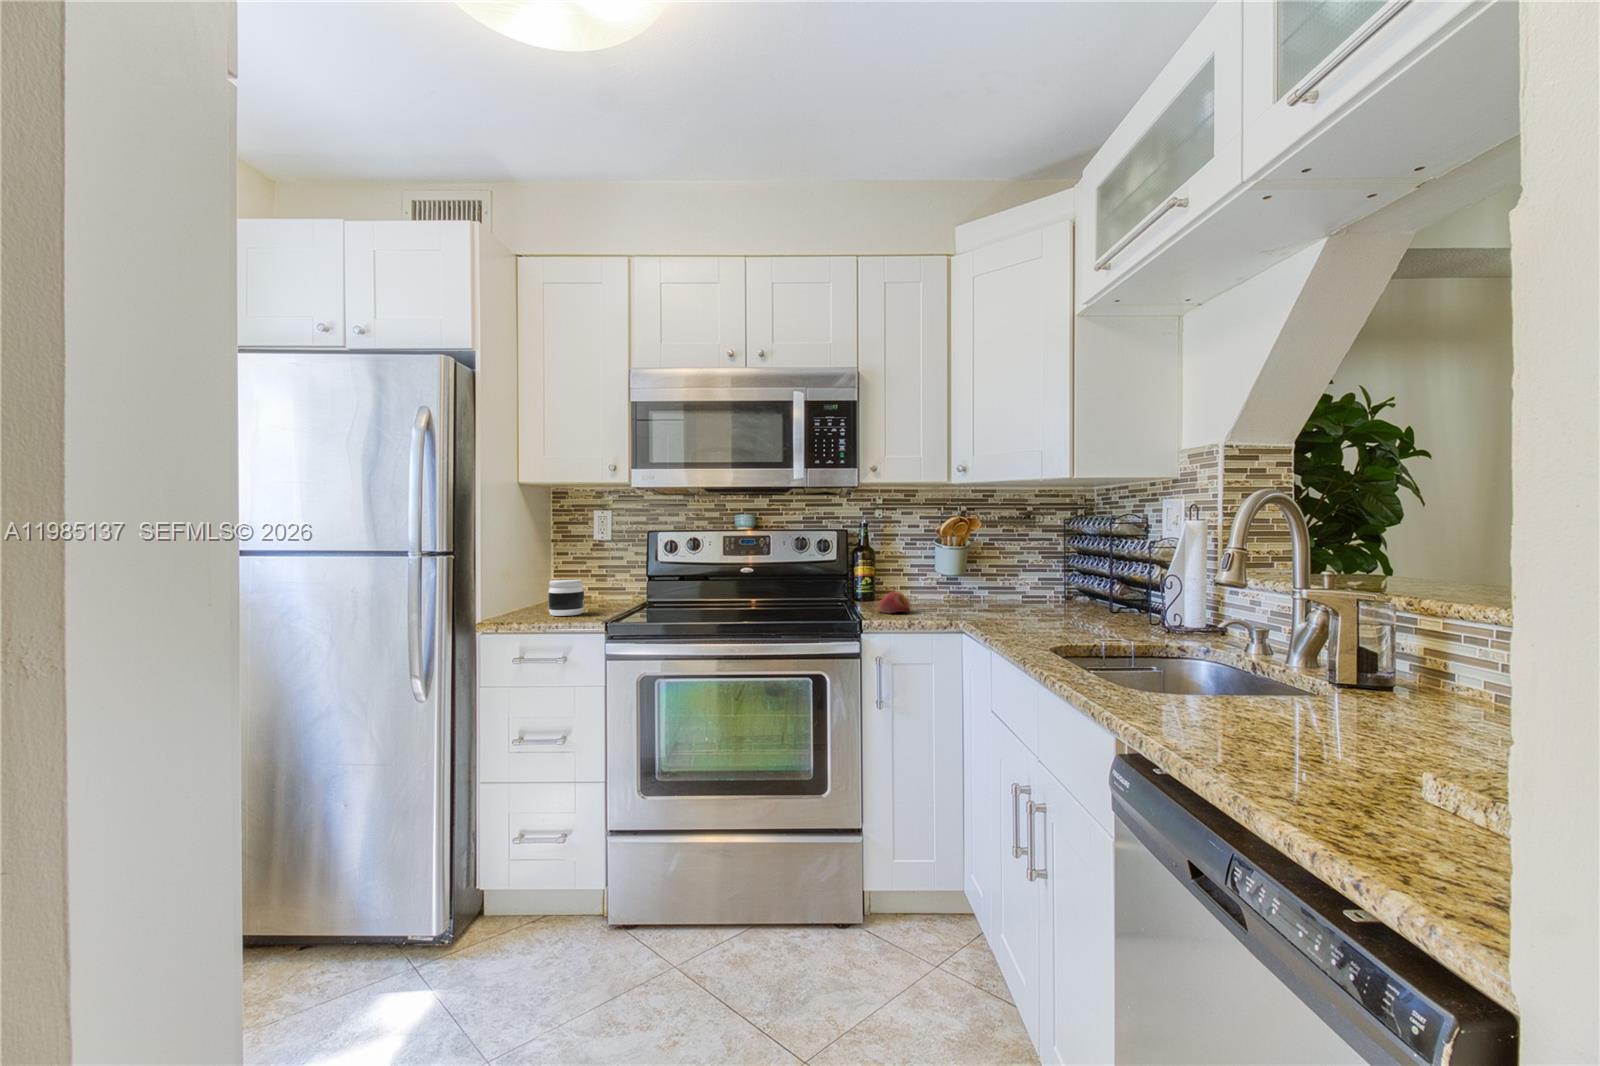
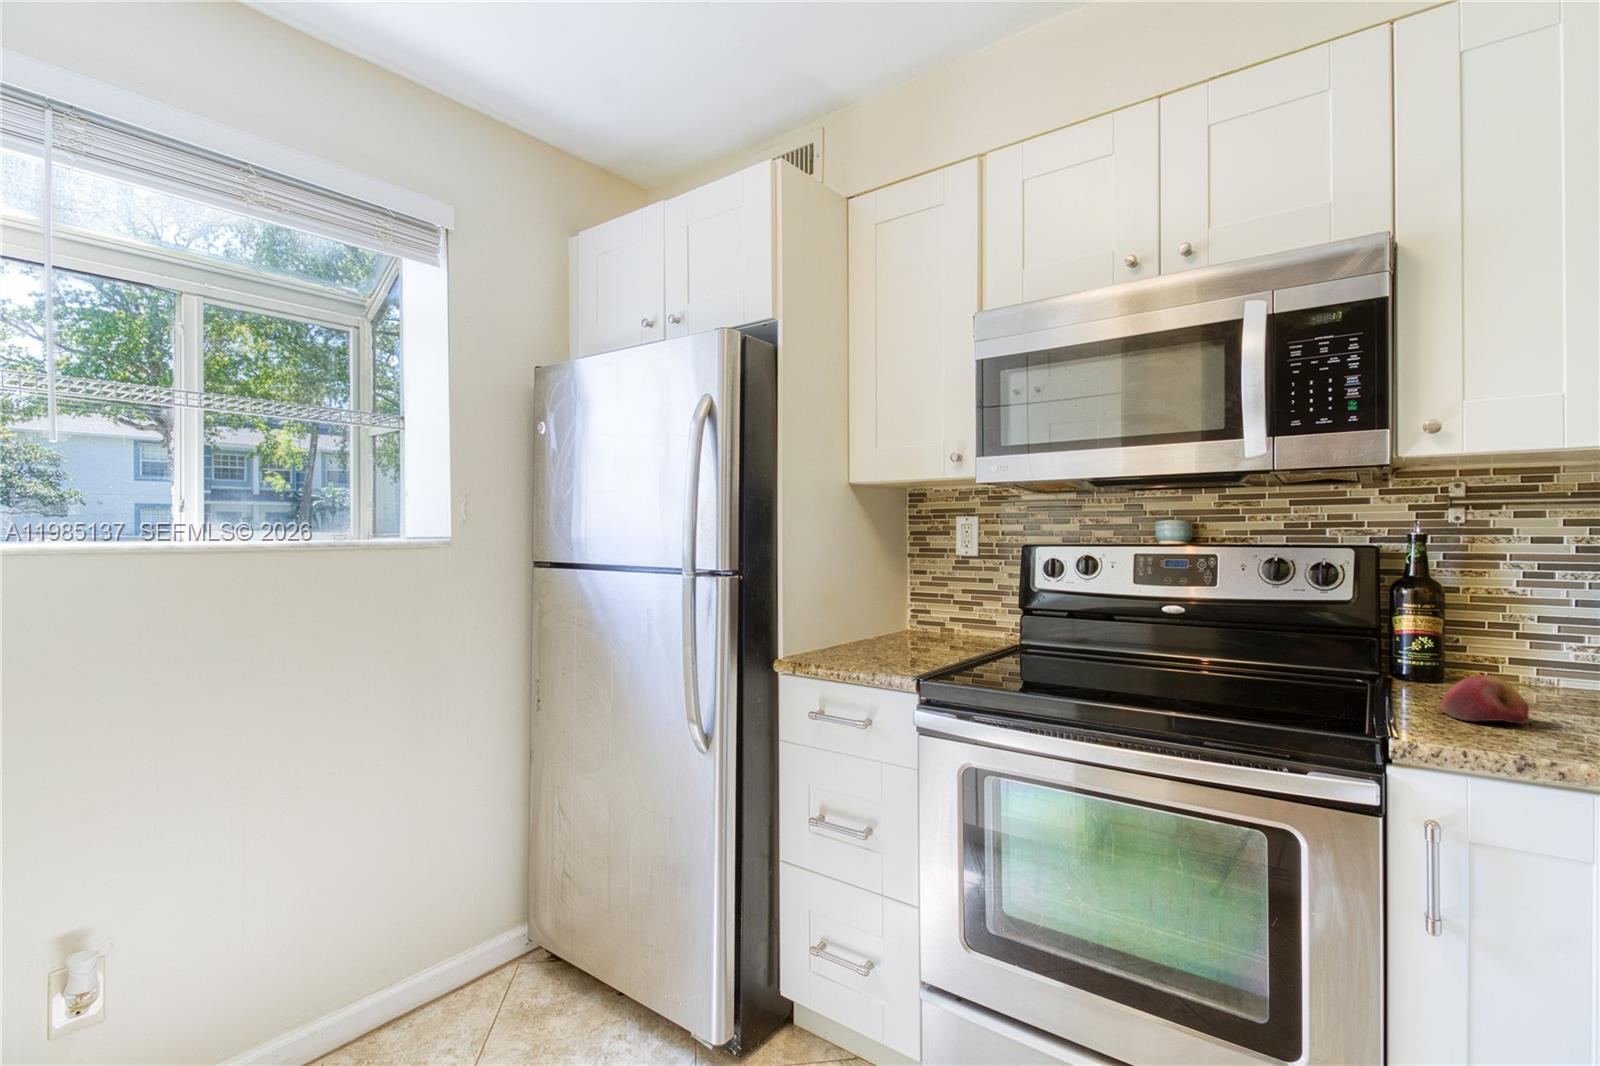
jar: present [548,579,584,616] -> none [881,608,925,657]

